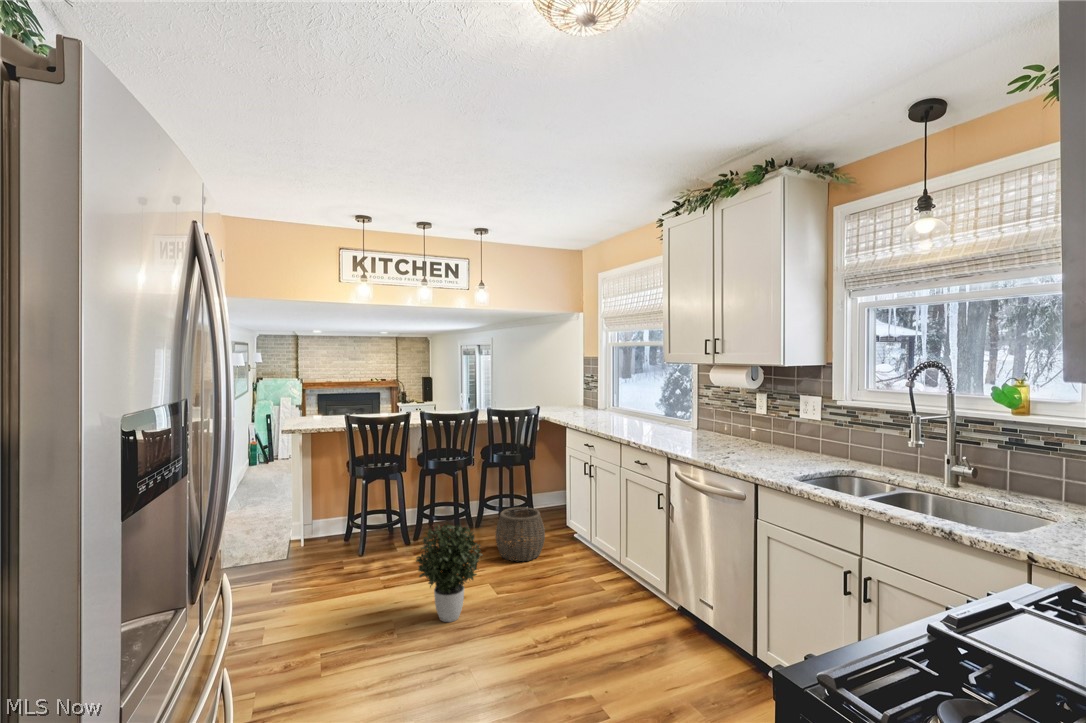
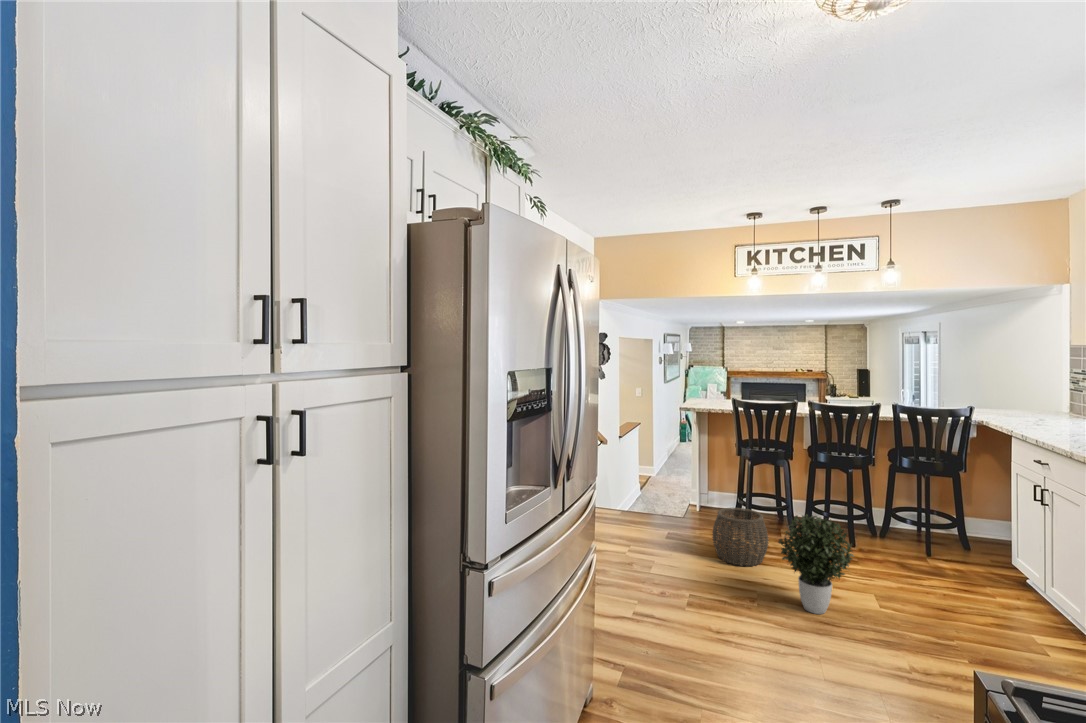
woven basket: present [496,507,545,561] -> present [712,508,769,566]

